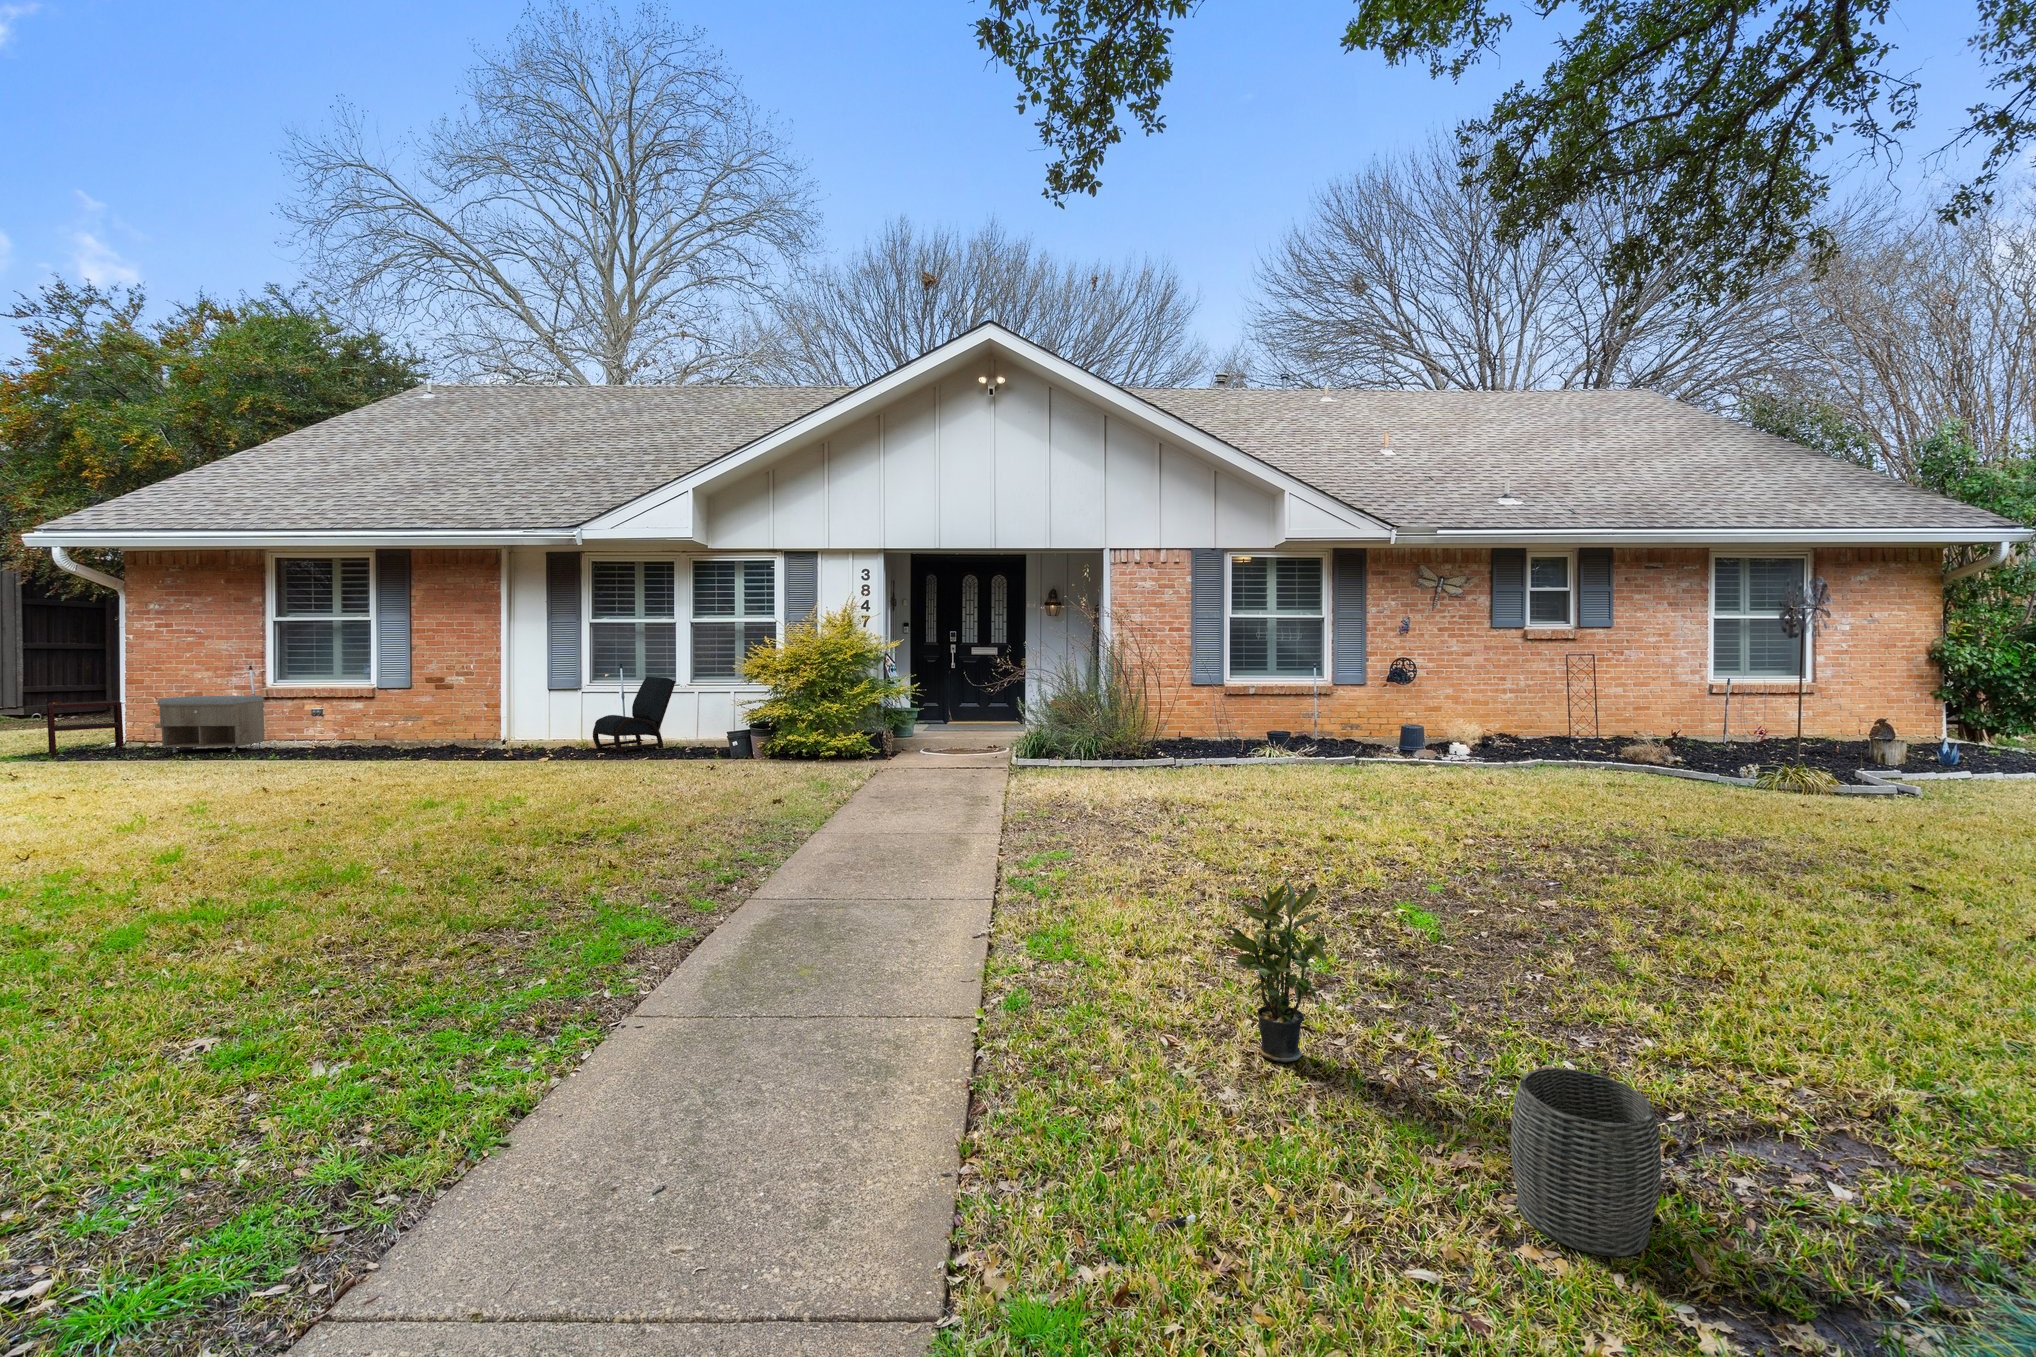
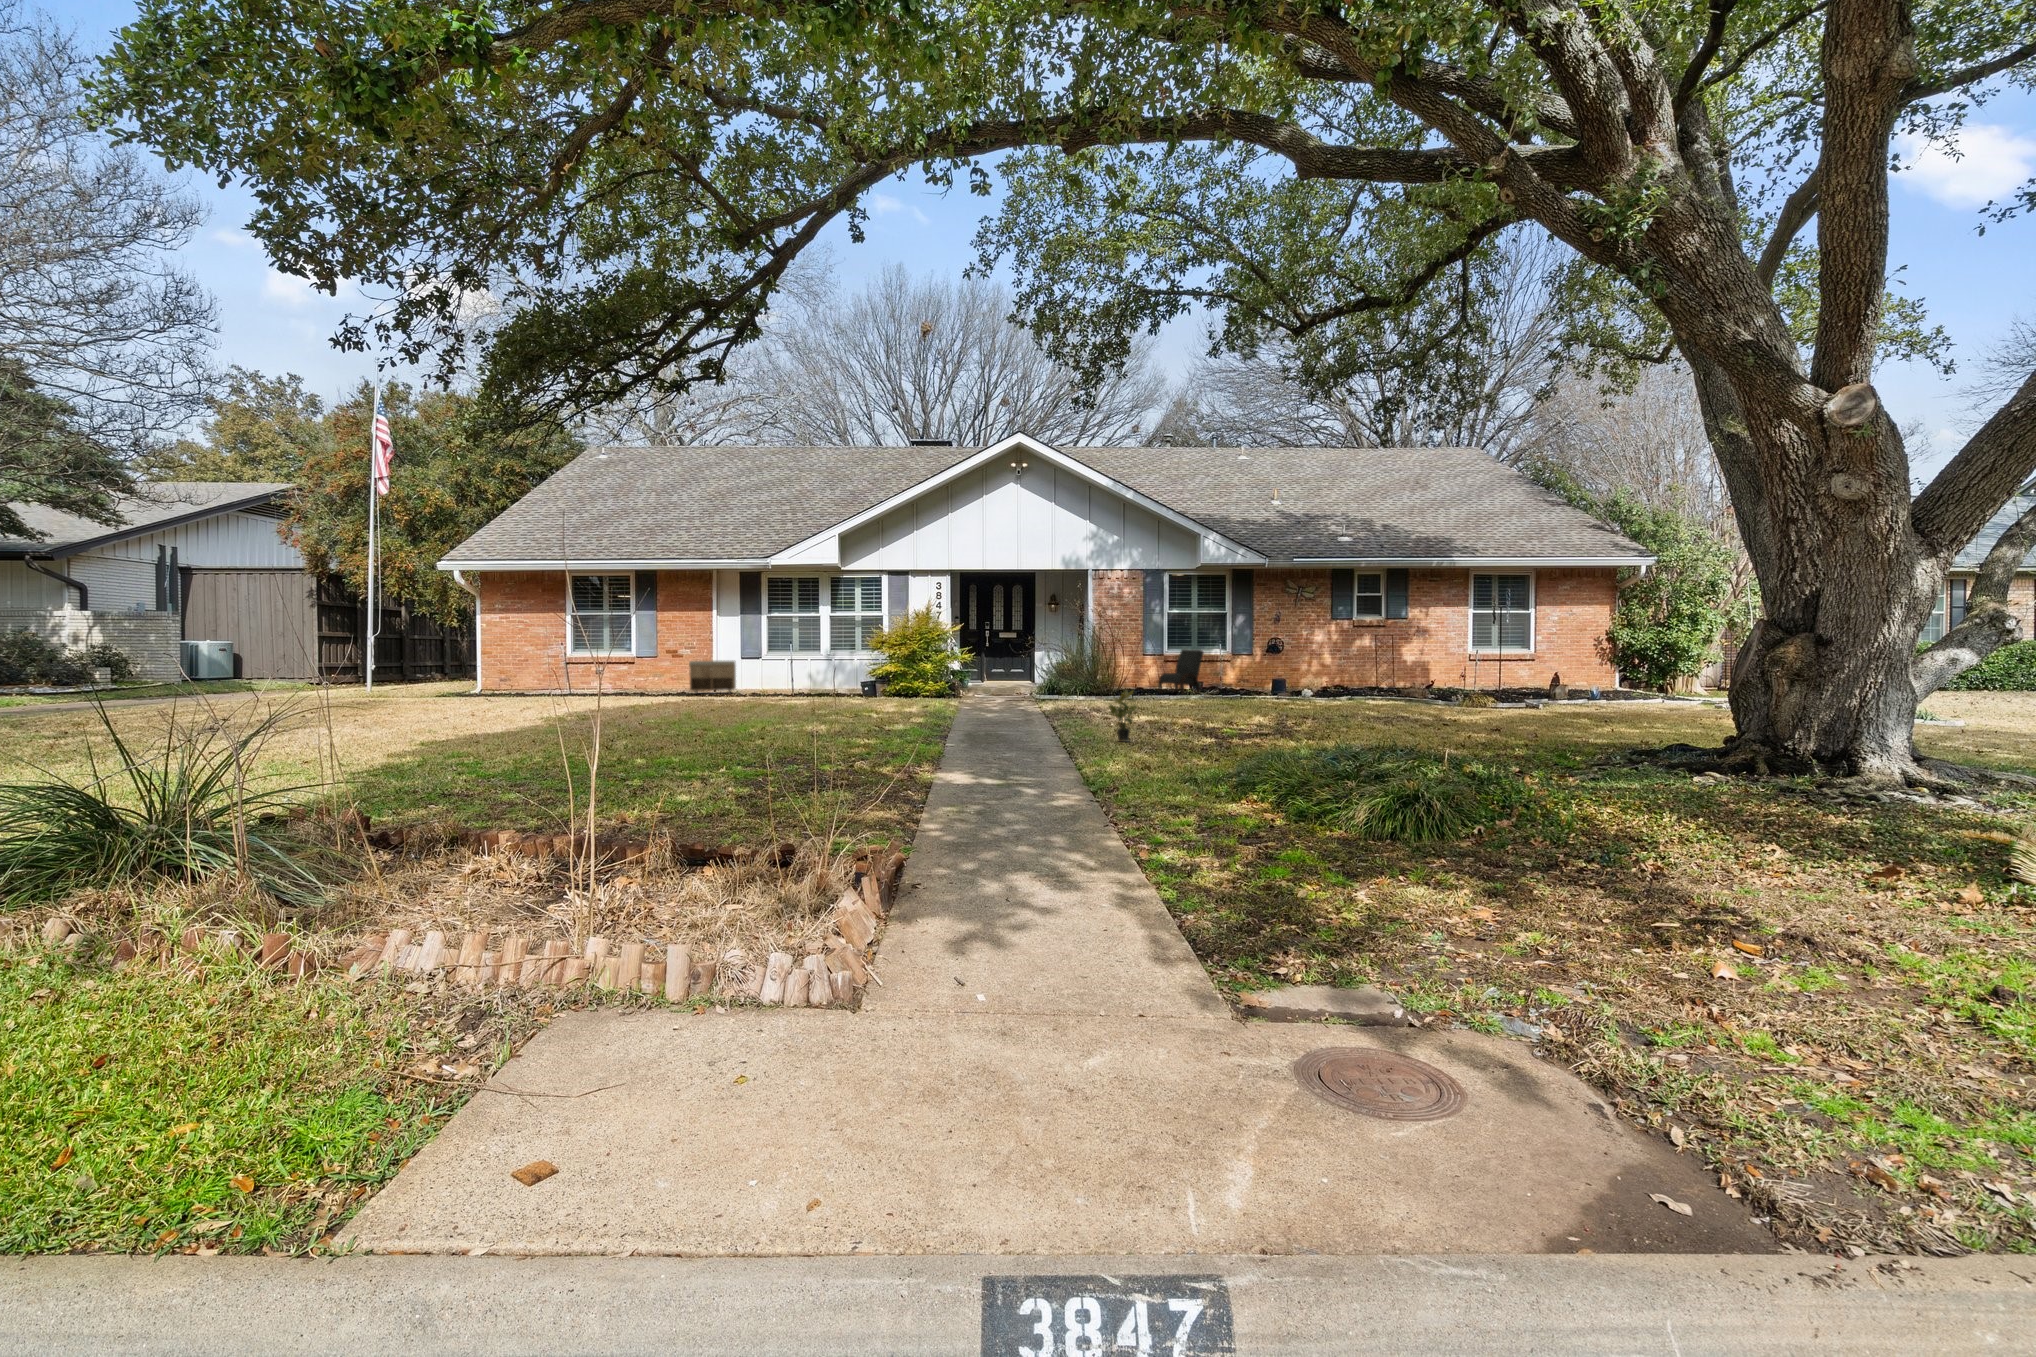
lounge chair: present [593,677,676,753] -> present [1158,649,1204,695]
storage bench: present [158,696,265,752] -> present [689,660,736,693]
side table: present [47,700,124,755] -> none [444,664,486,696]
woven basket: present [1511,1068,1661,1256] -> none [1165,720,1195,753]

